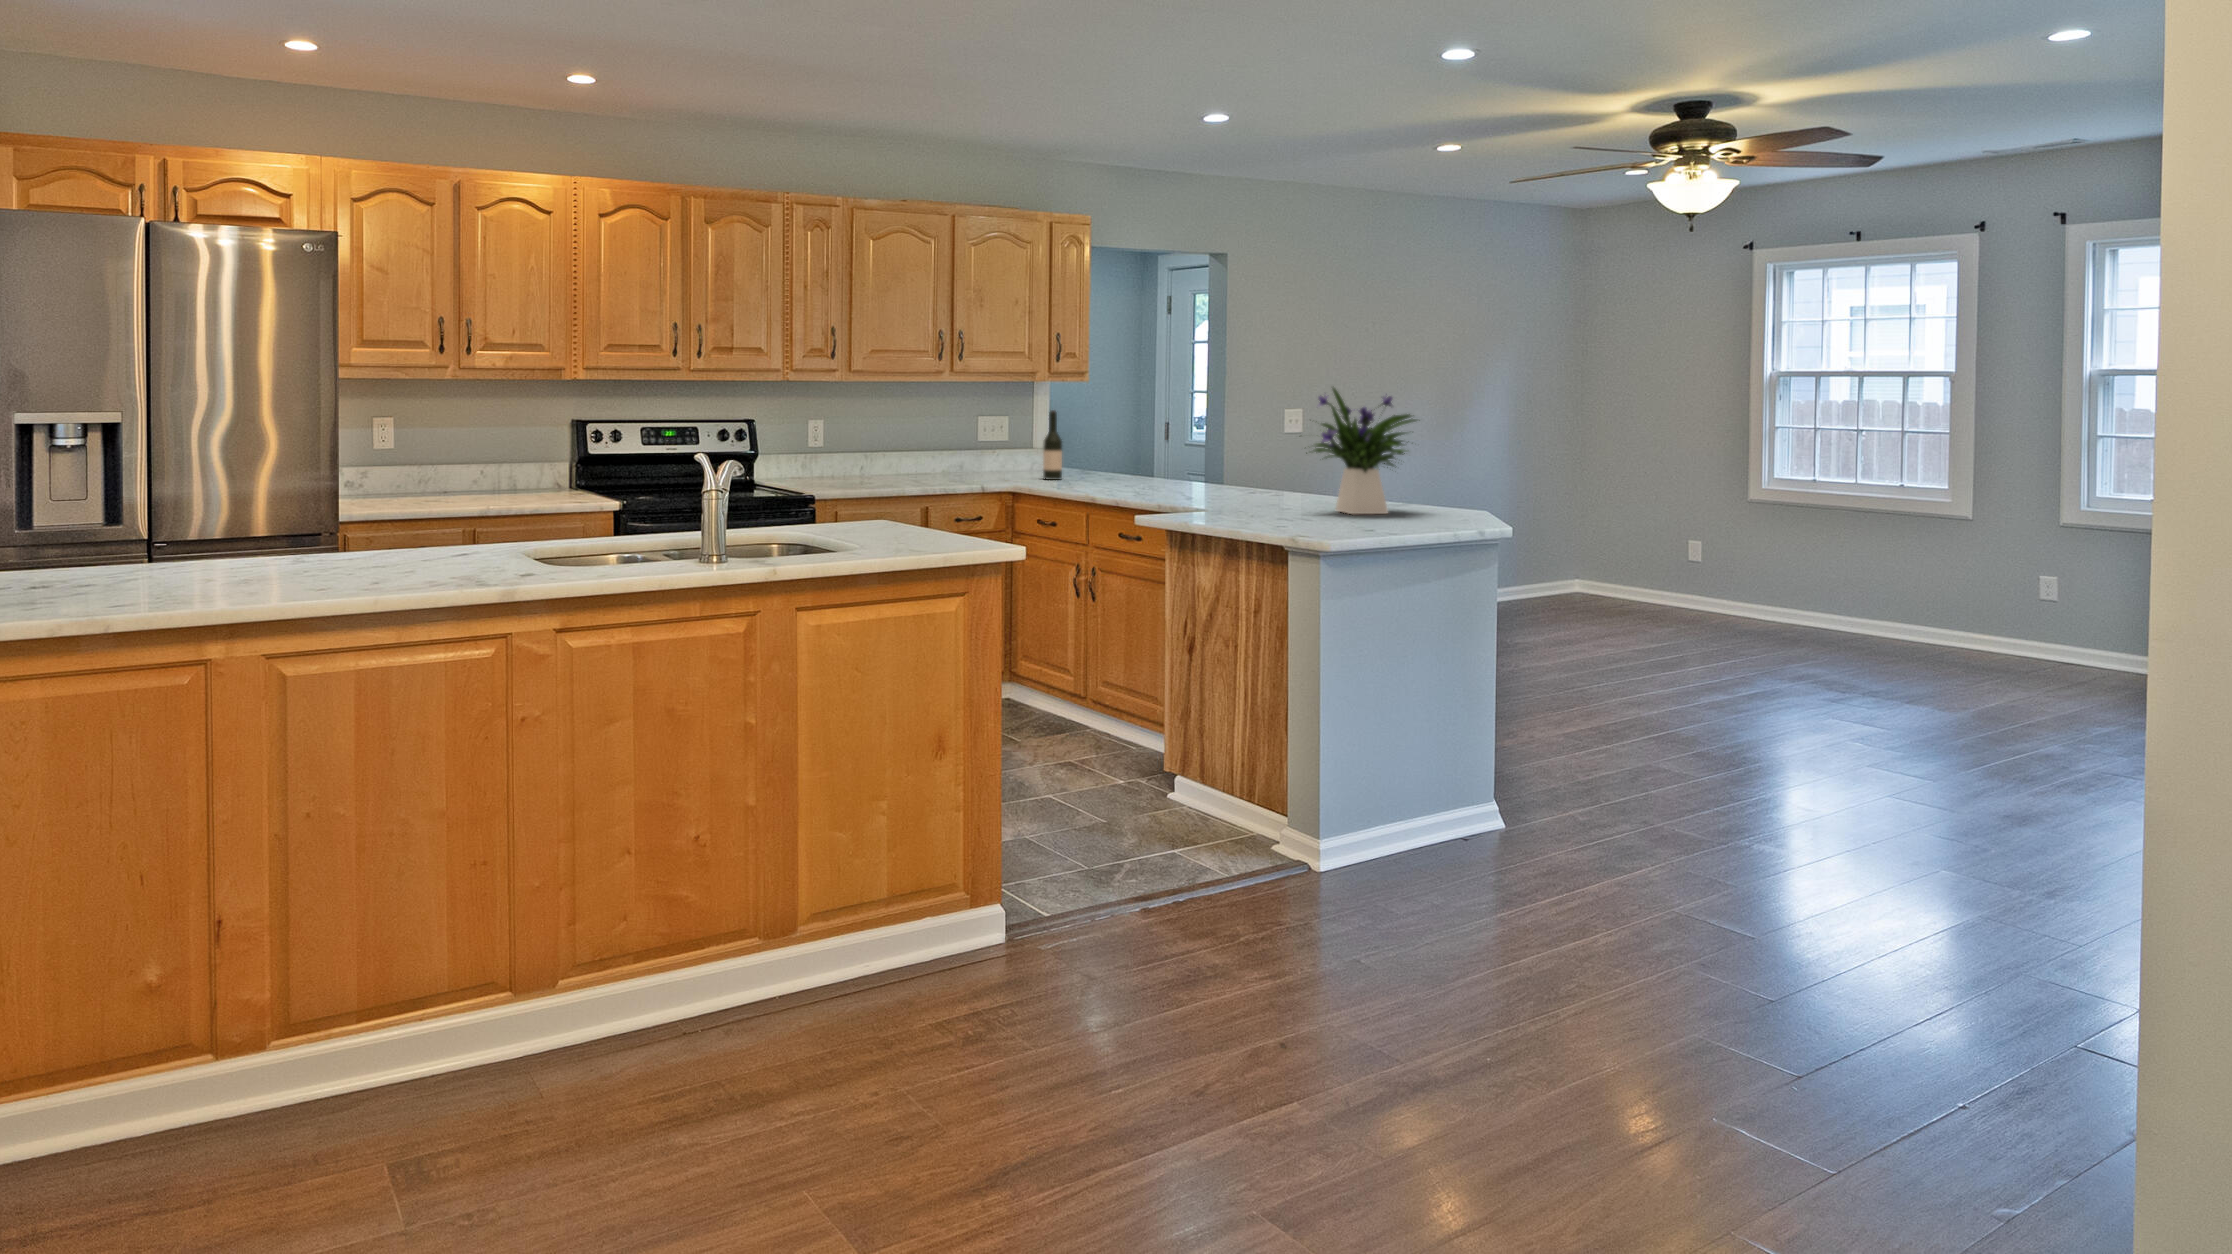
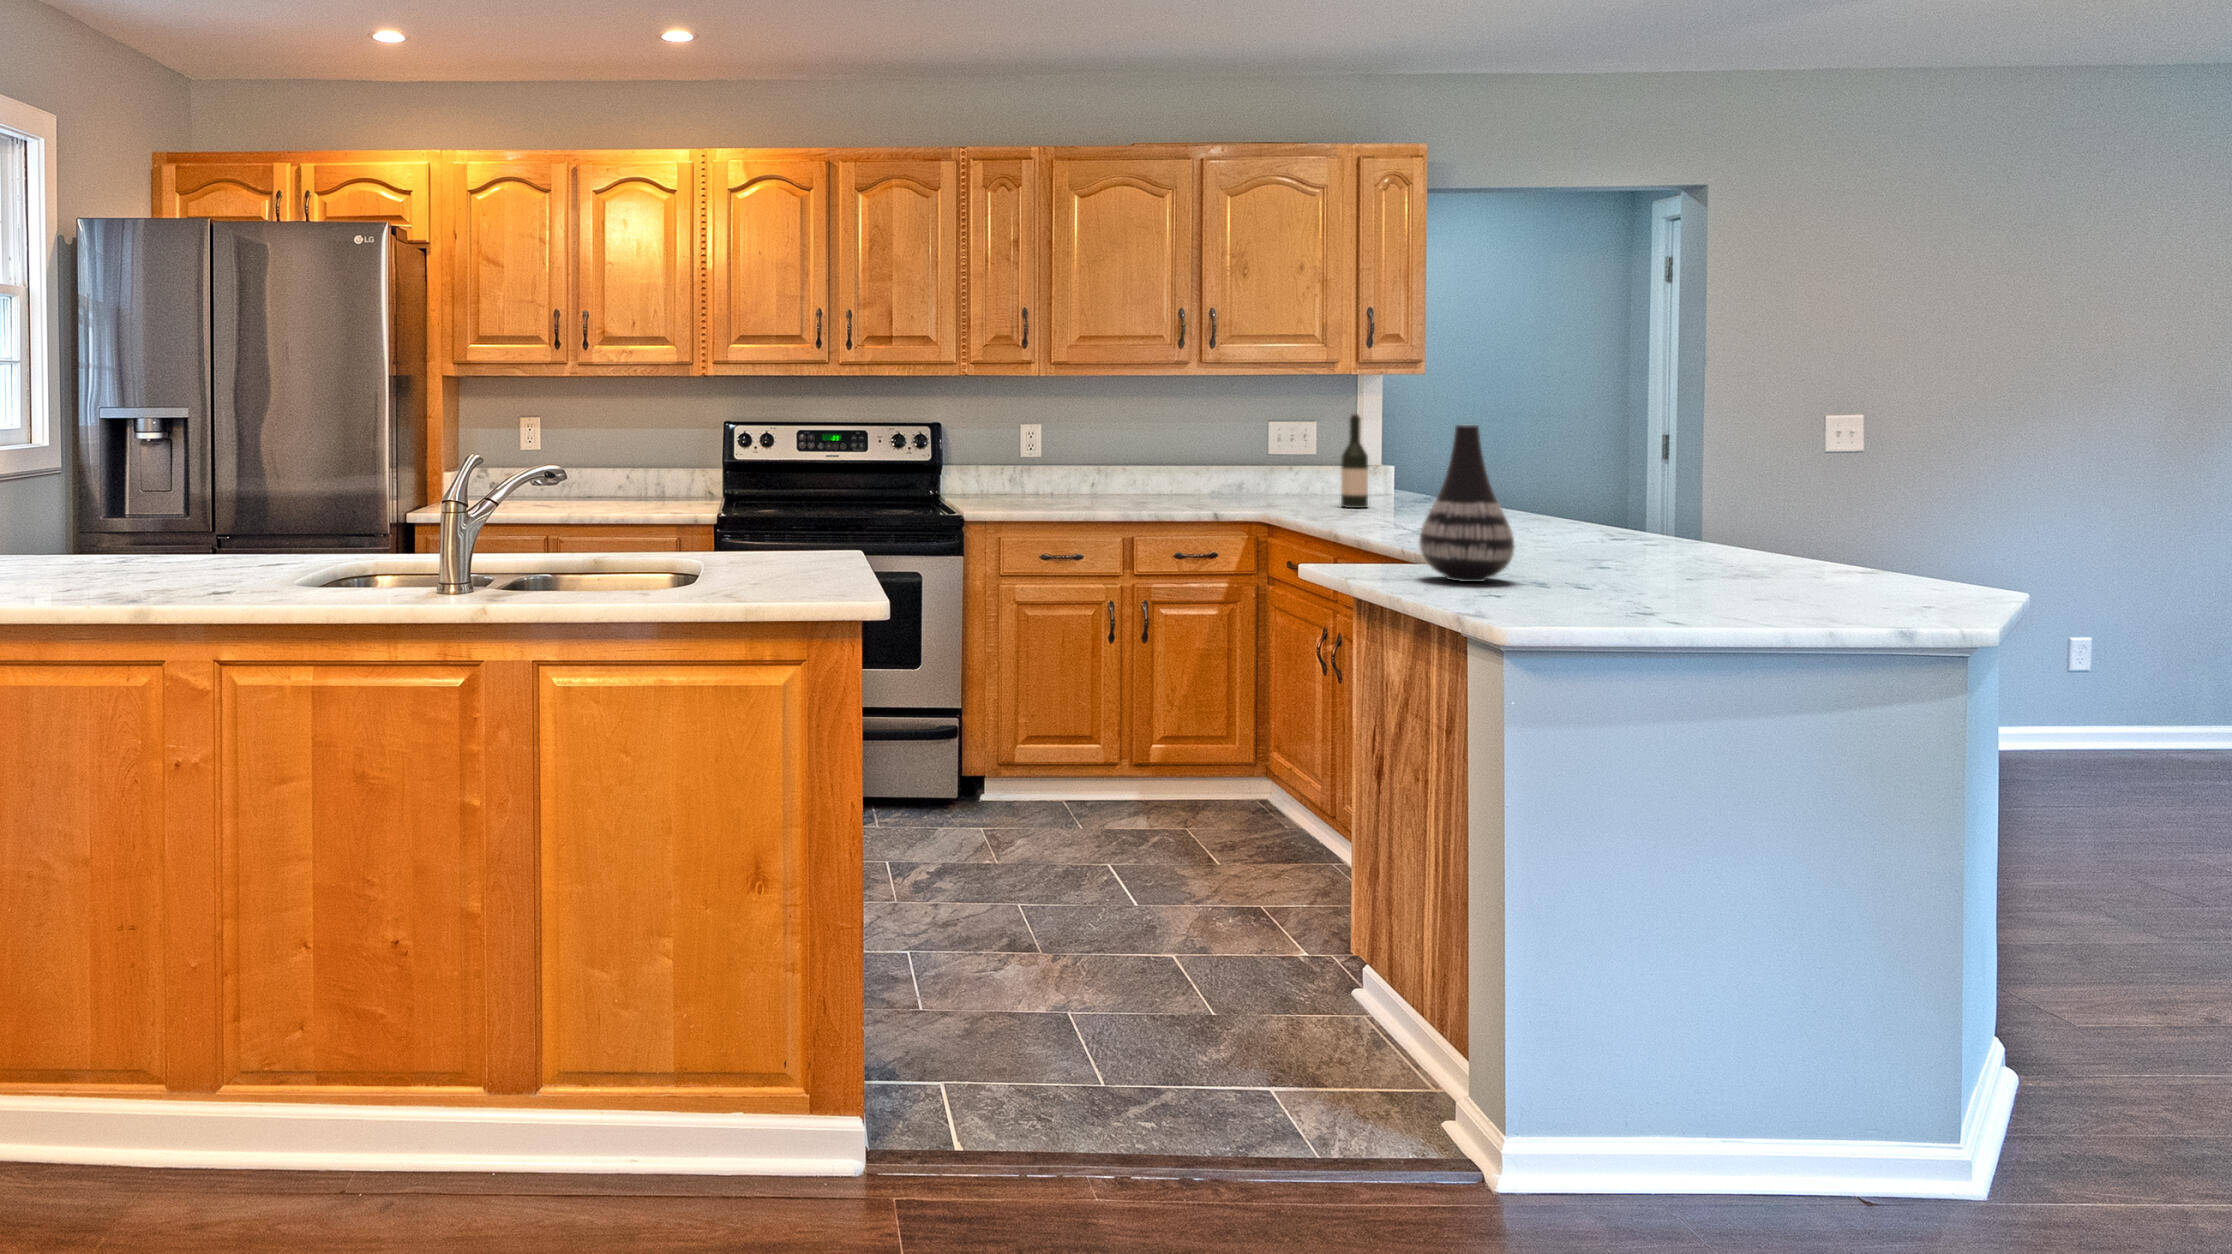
flower arrangement: present [1306,388,1416,514] -> none [1597,365,1845,584]
vase: none [1219,423,1273,522] -> present [1419,425,1515,582]

